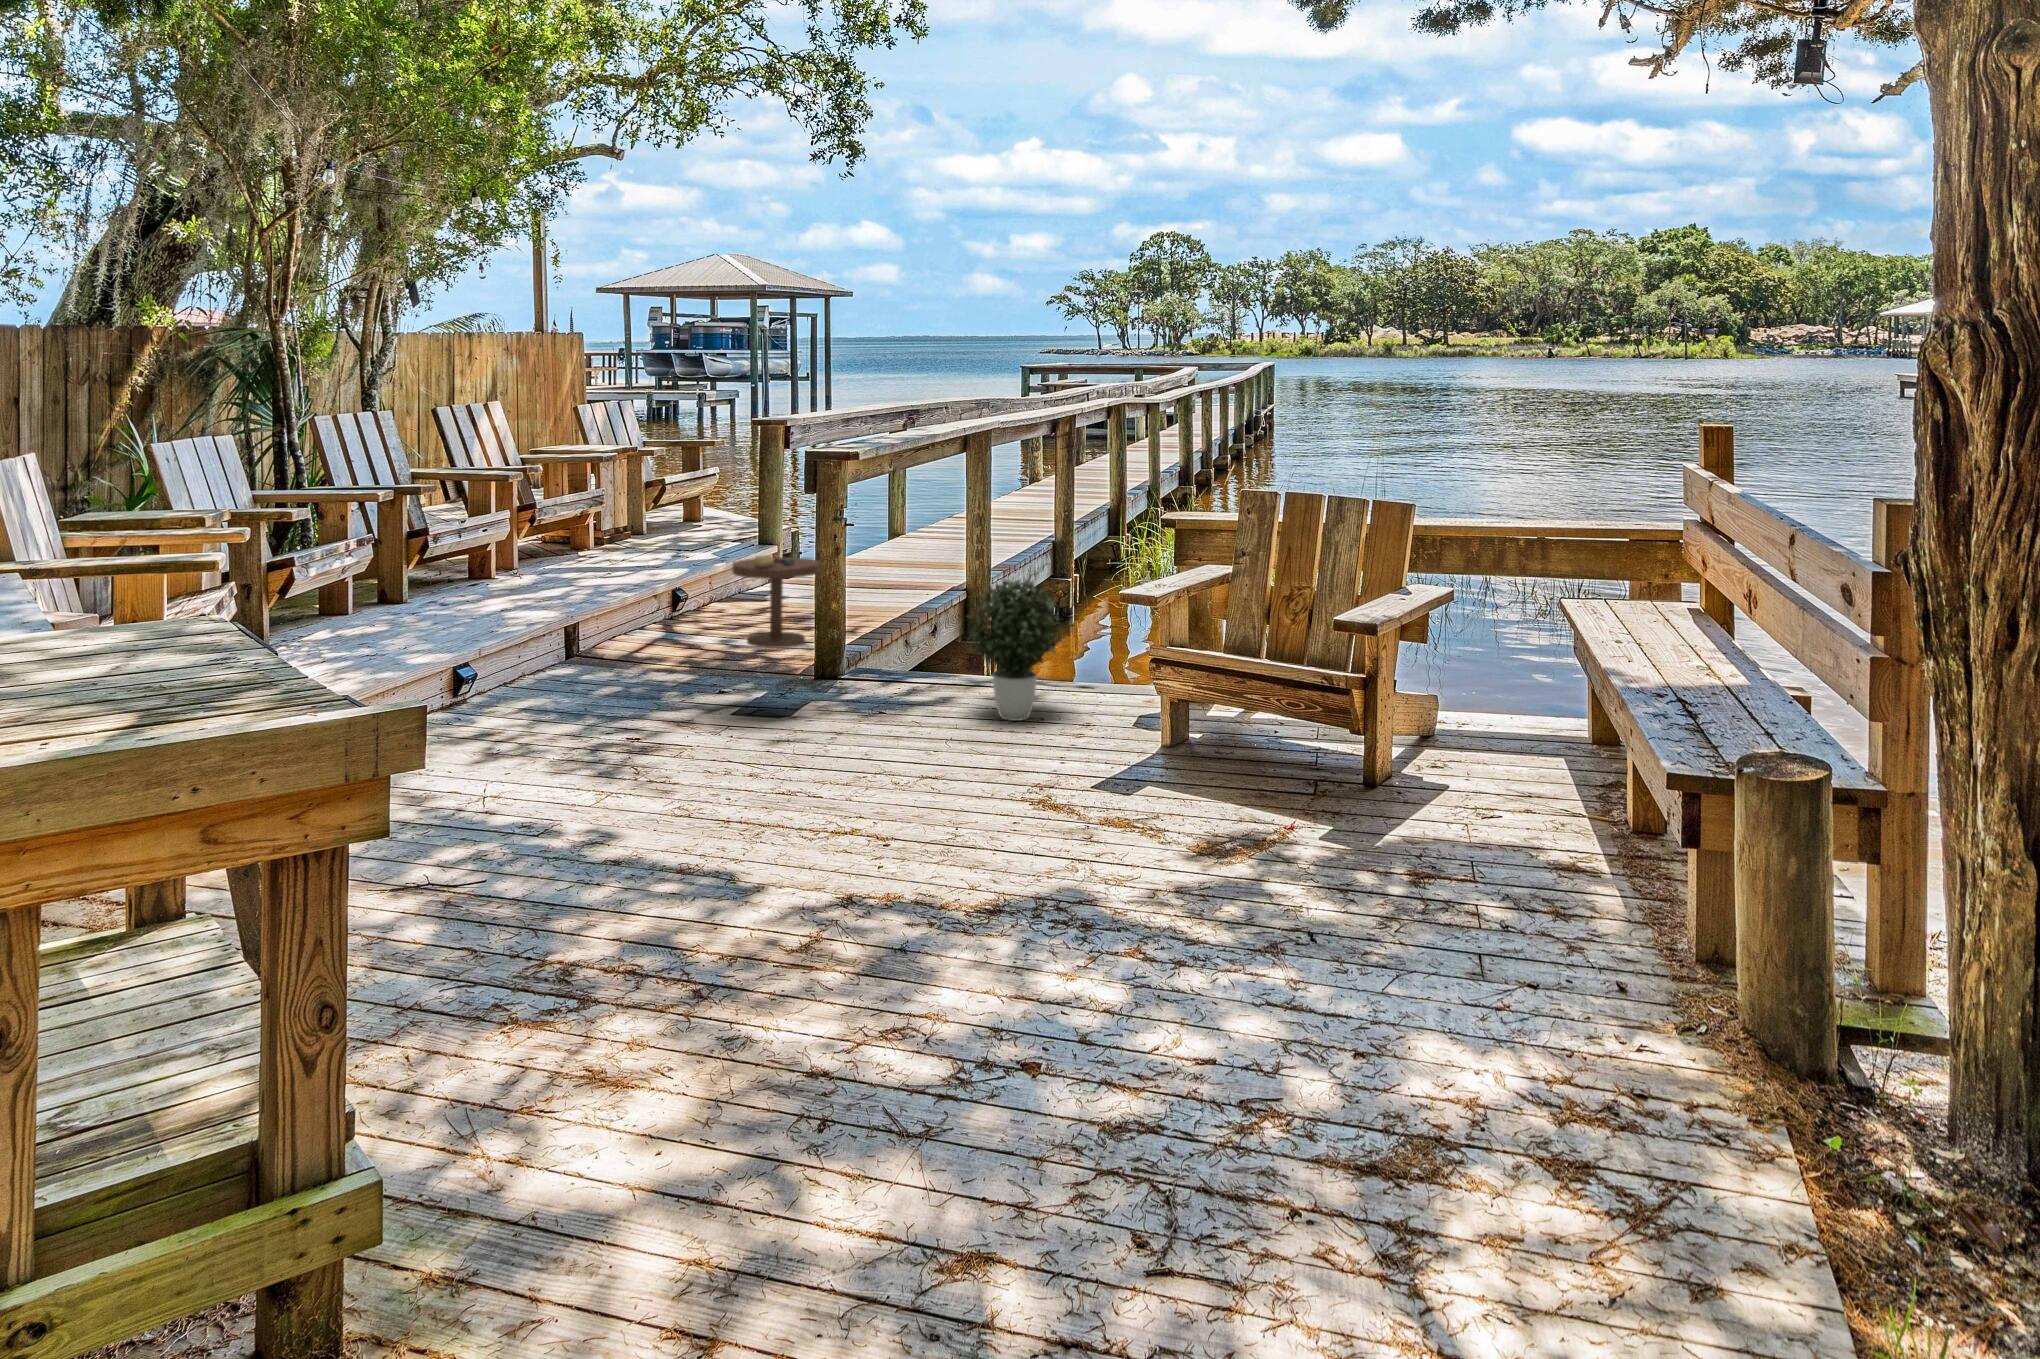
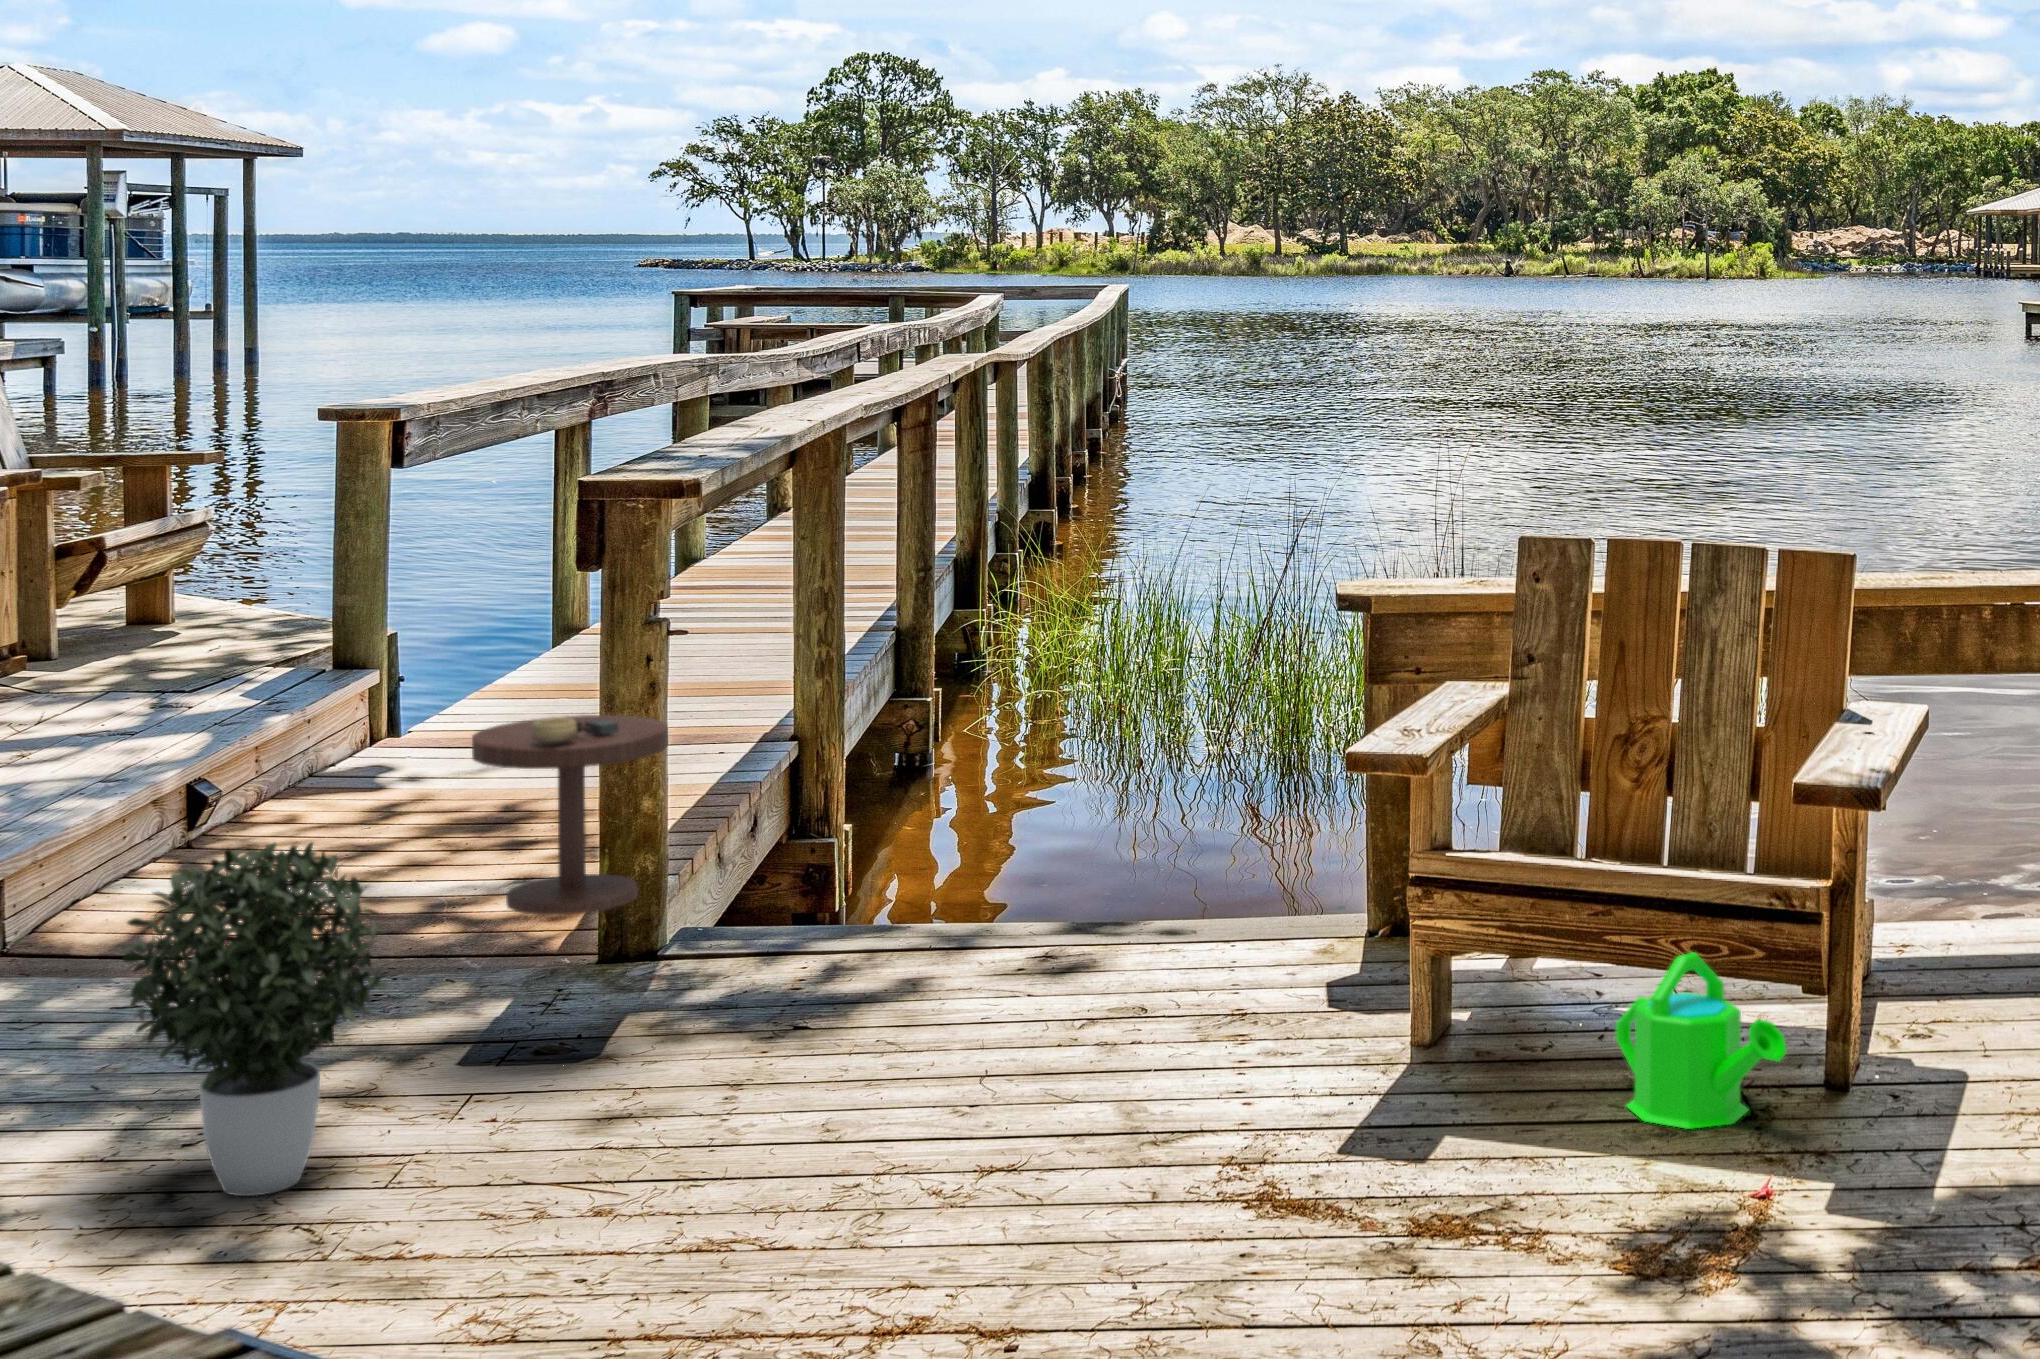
potted plant: present [967,579,1063,721] -> present [122,842,392,1196]
watering can: none [1255,710,1332,803] -> present [1615,952,1787,1129]

